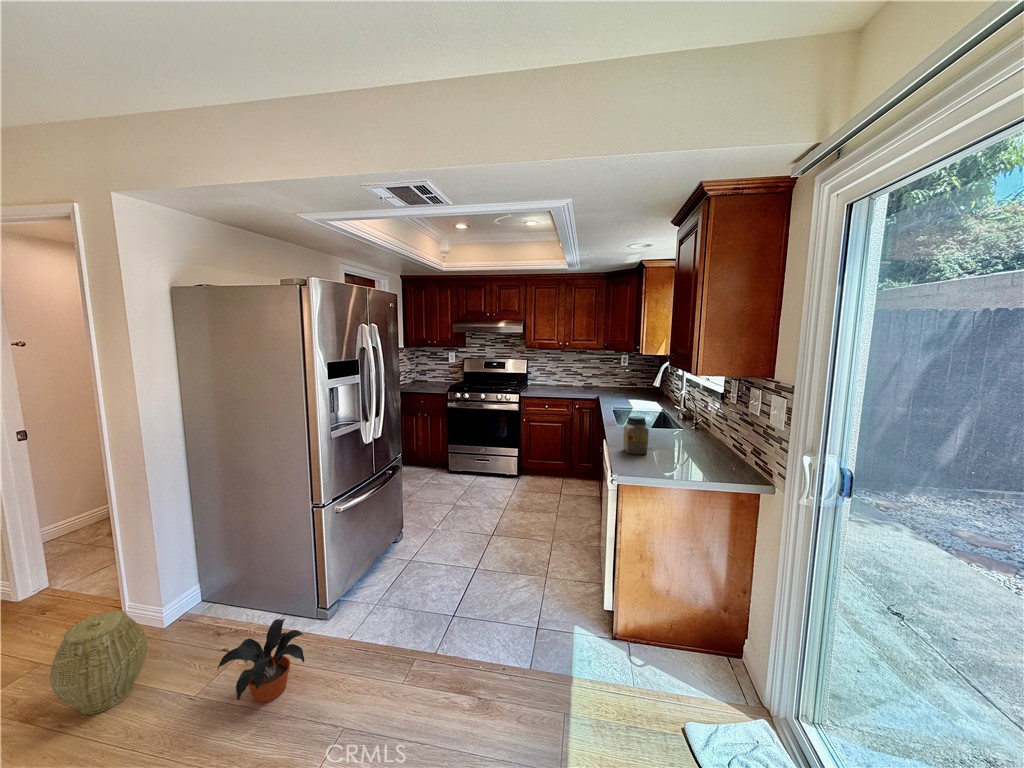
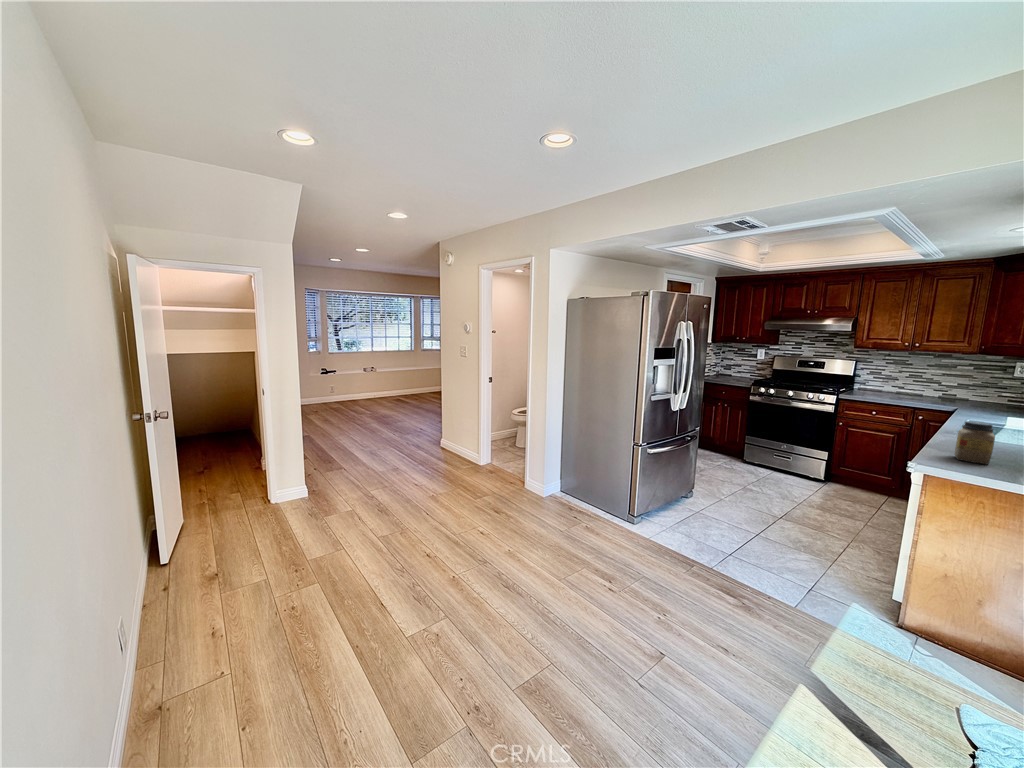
woven basket: present [50,610,147,715] -> none [505,473,541,521]
potted plant: present [217,619,304,703] -> none [575,506,621,550]

